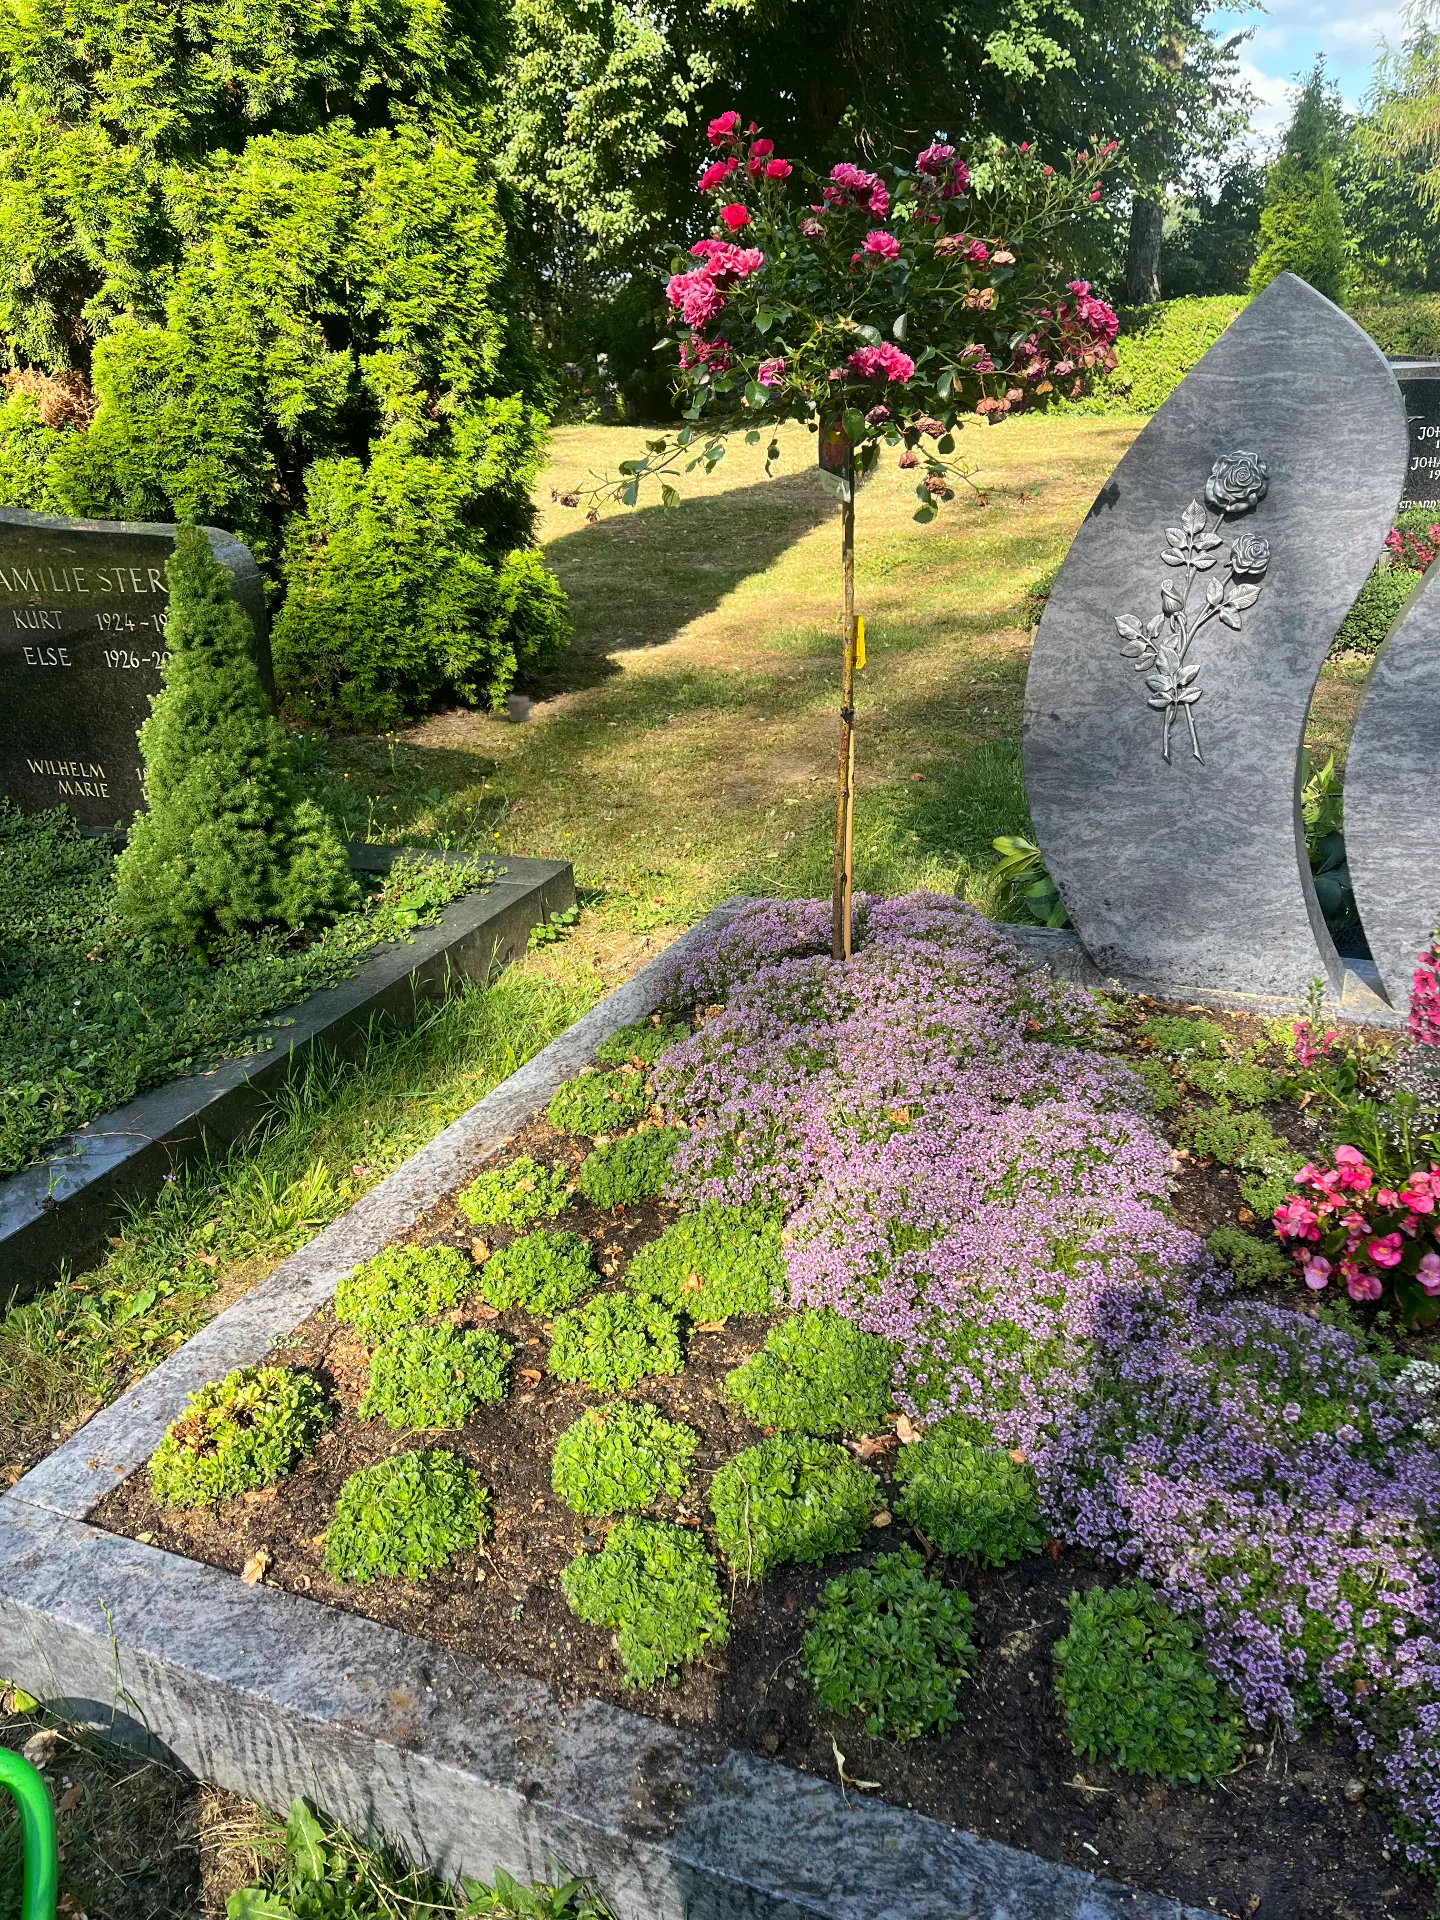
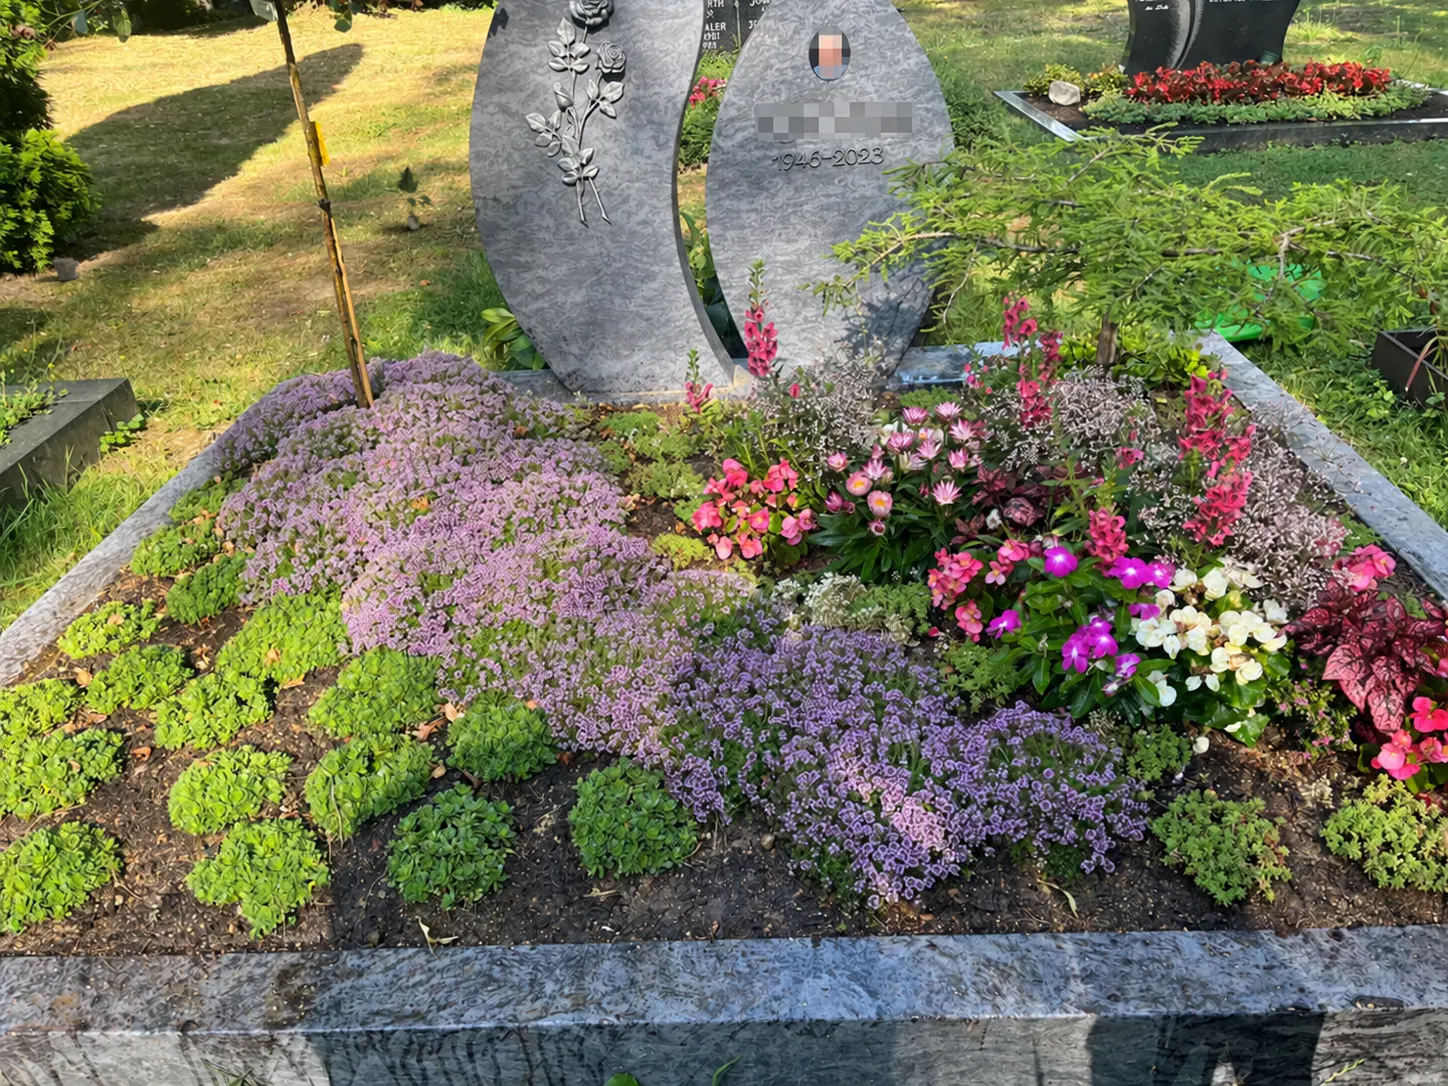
potted plant: none [888,624,945,701] -> present [389,166,433,229]

